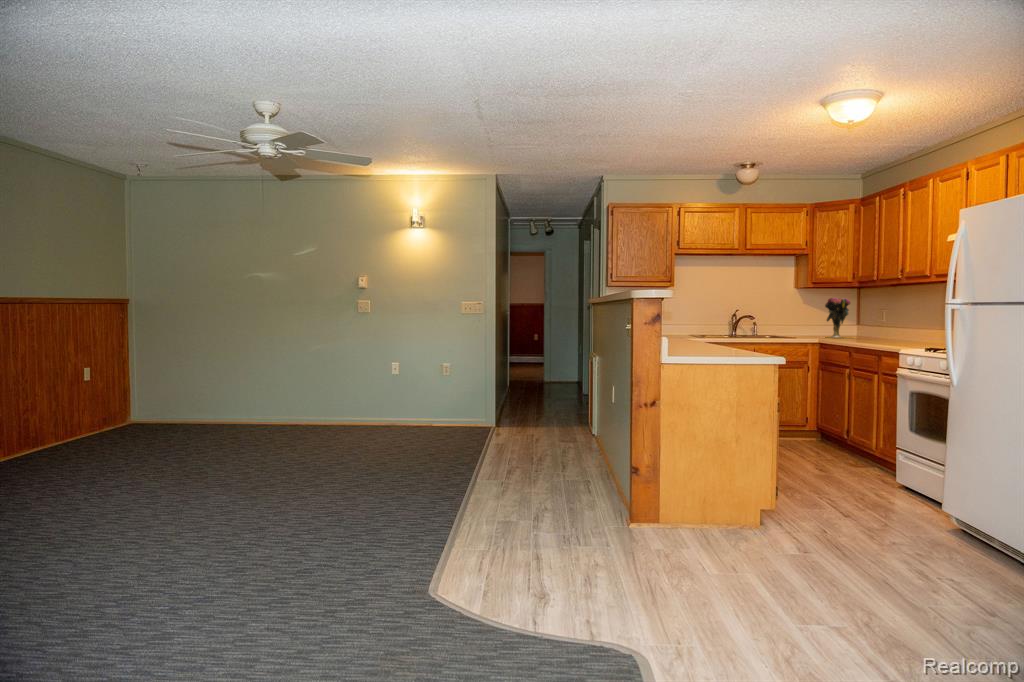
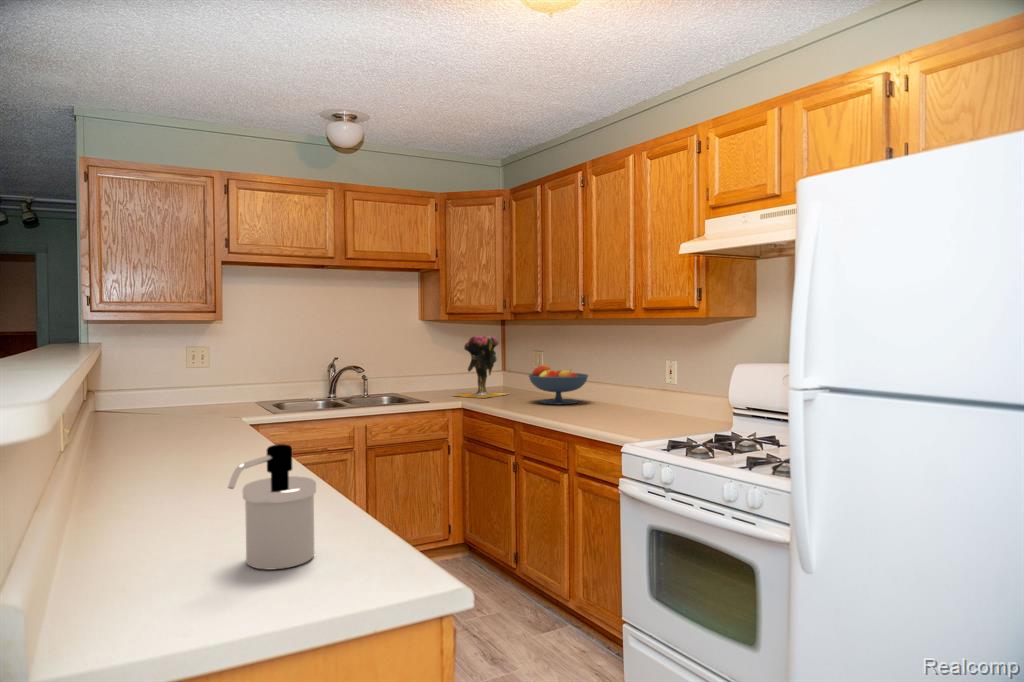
soap dispenser: none [699,313,725,349] -> present [228,444,316,570]
fruit bowl: none [865,316,911,341] -> present [529,365,588,405]

